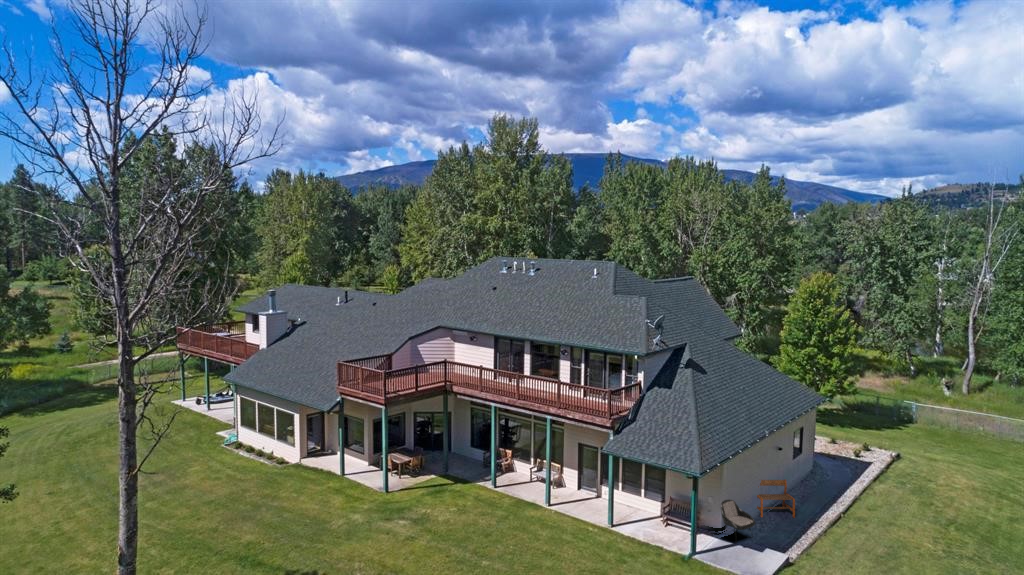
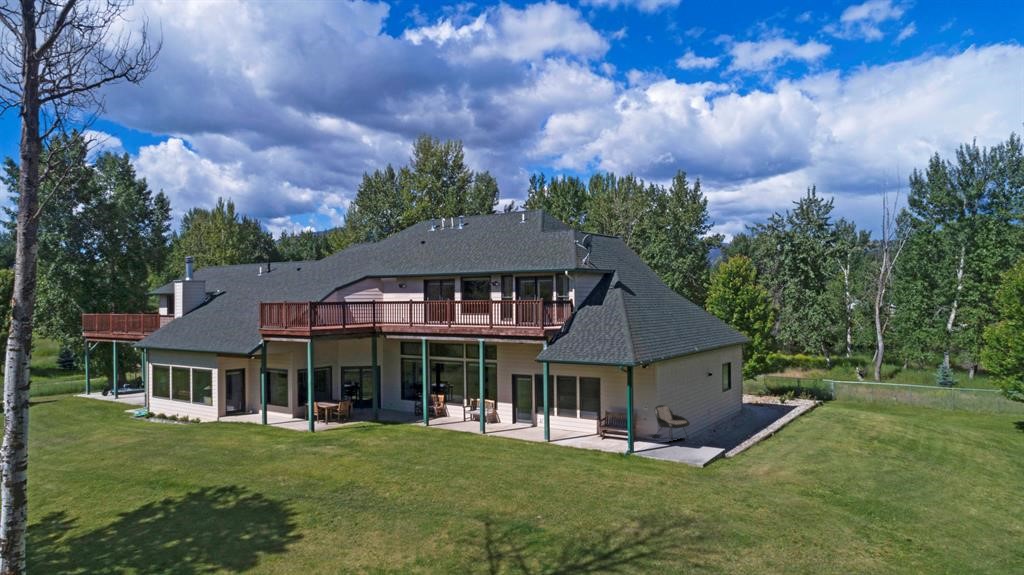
bench: present [757,480,795,517] -> none [688,397,728,433]

